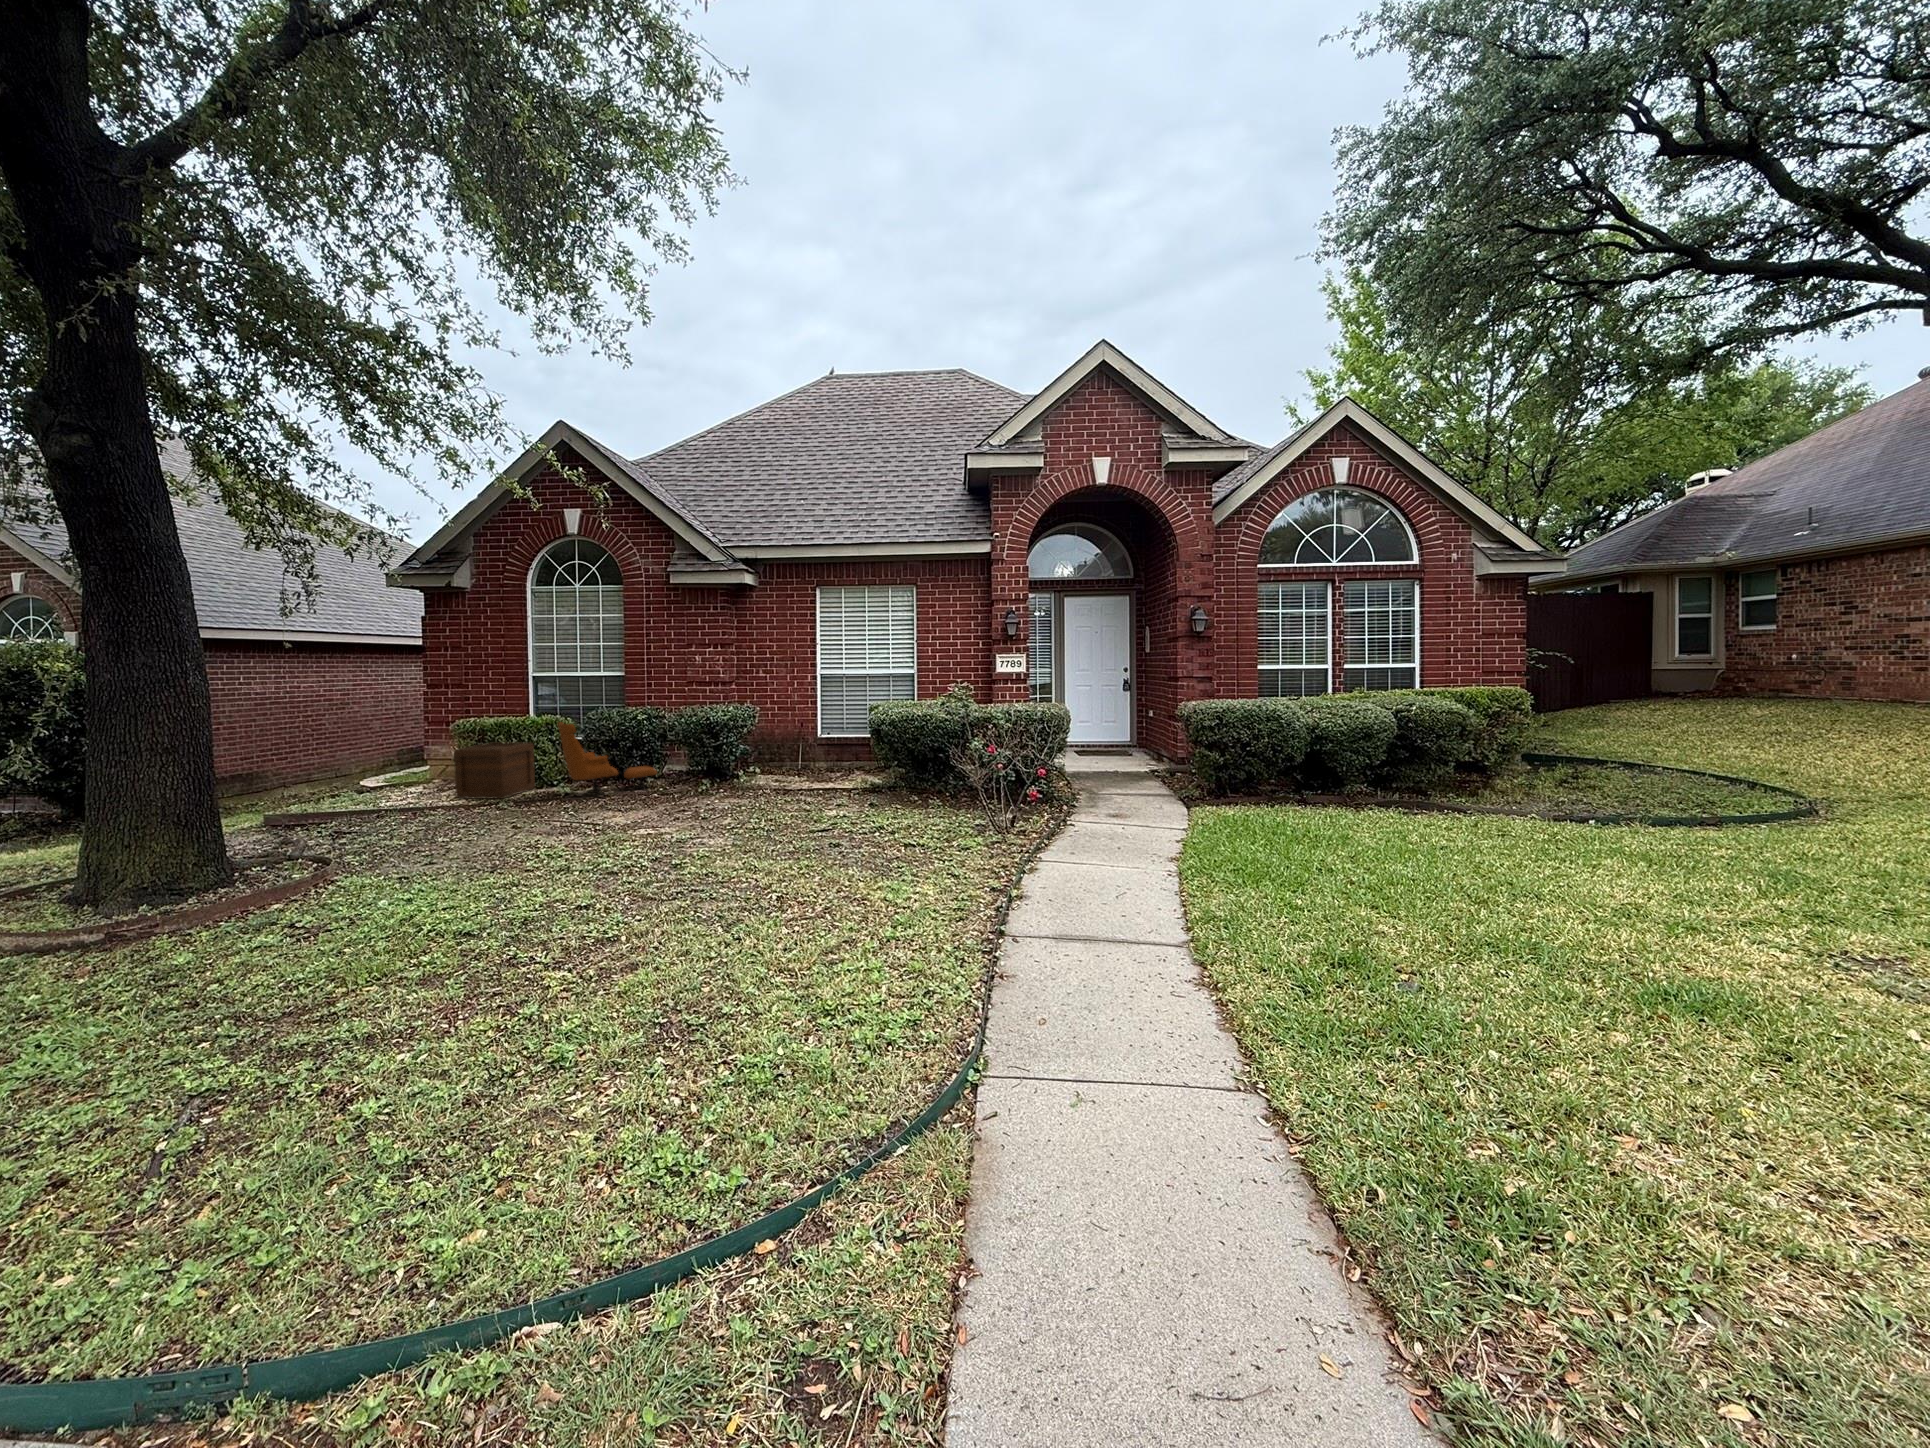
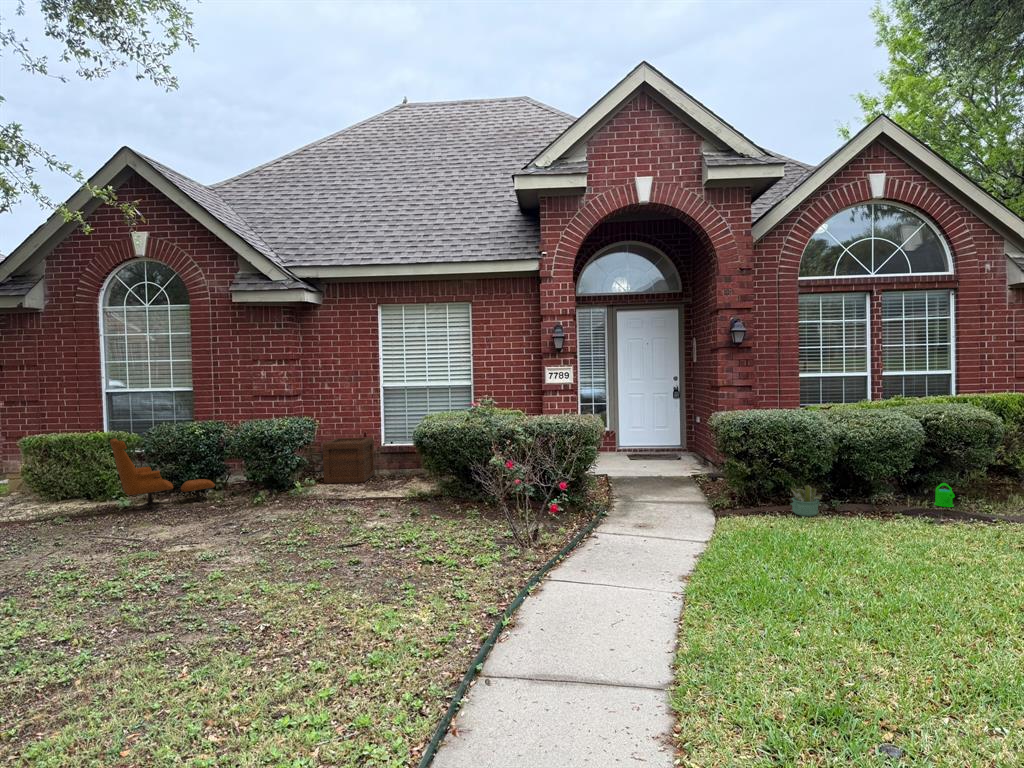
wooden crate: present [454,743,535,799] -> present [323,438,375,483]
watering can: none [1405,775,1428,800] -> present [934,483,955,507]
decorative plant: none [1260,776,1294,807] -> present [791,486,822,516]

